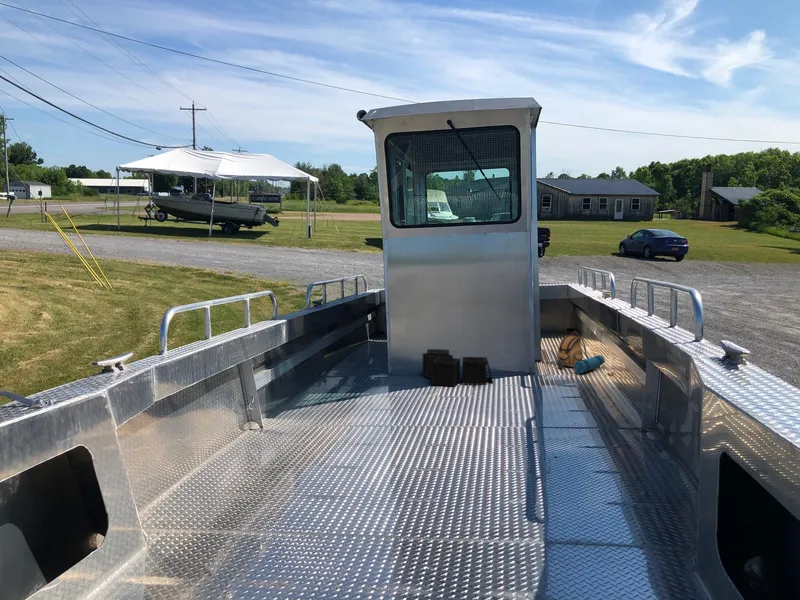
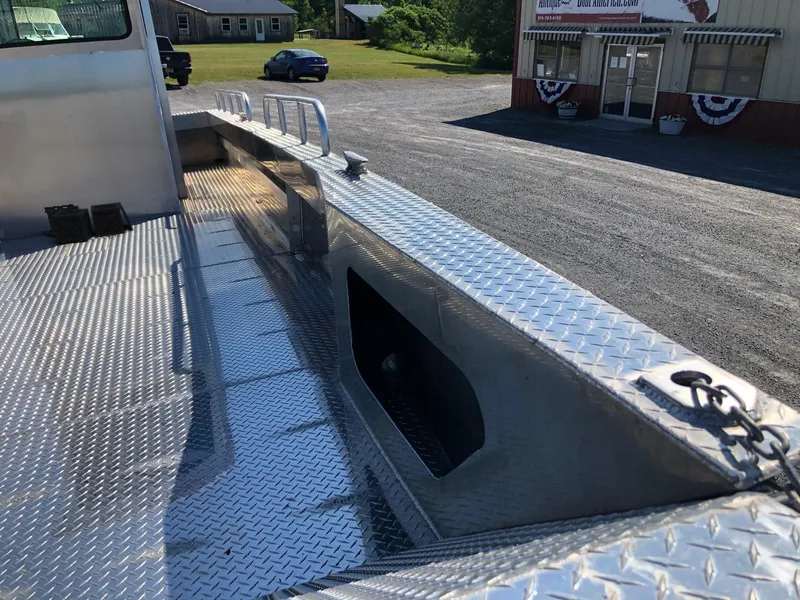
backpack: present [557,331,605,373] -> none [202,161,252,205]

